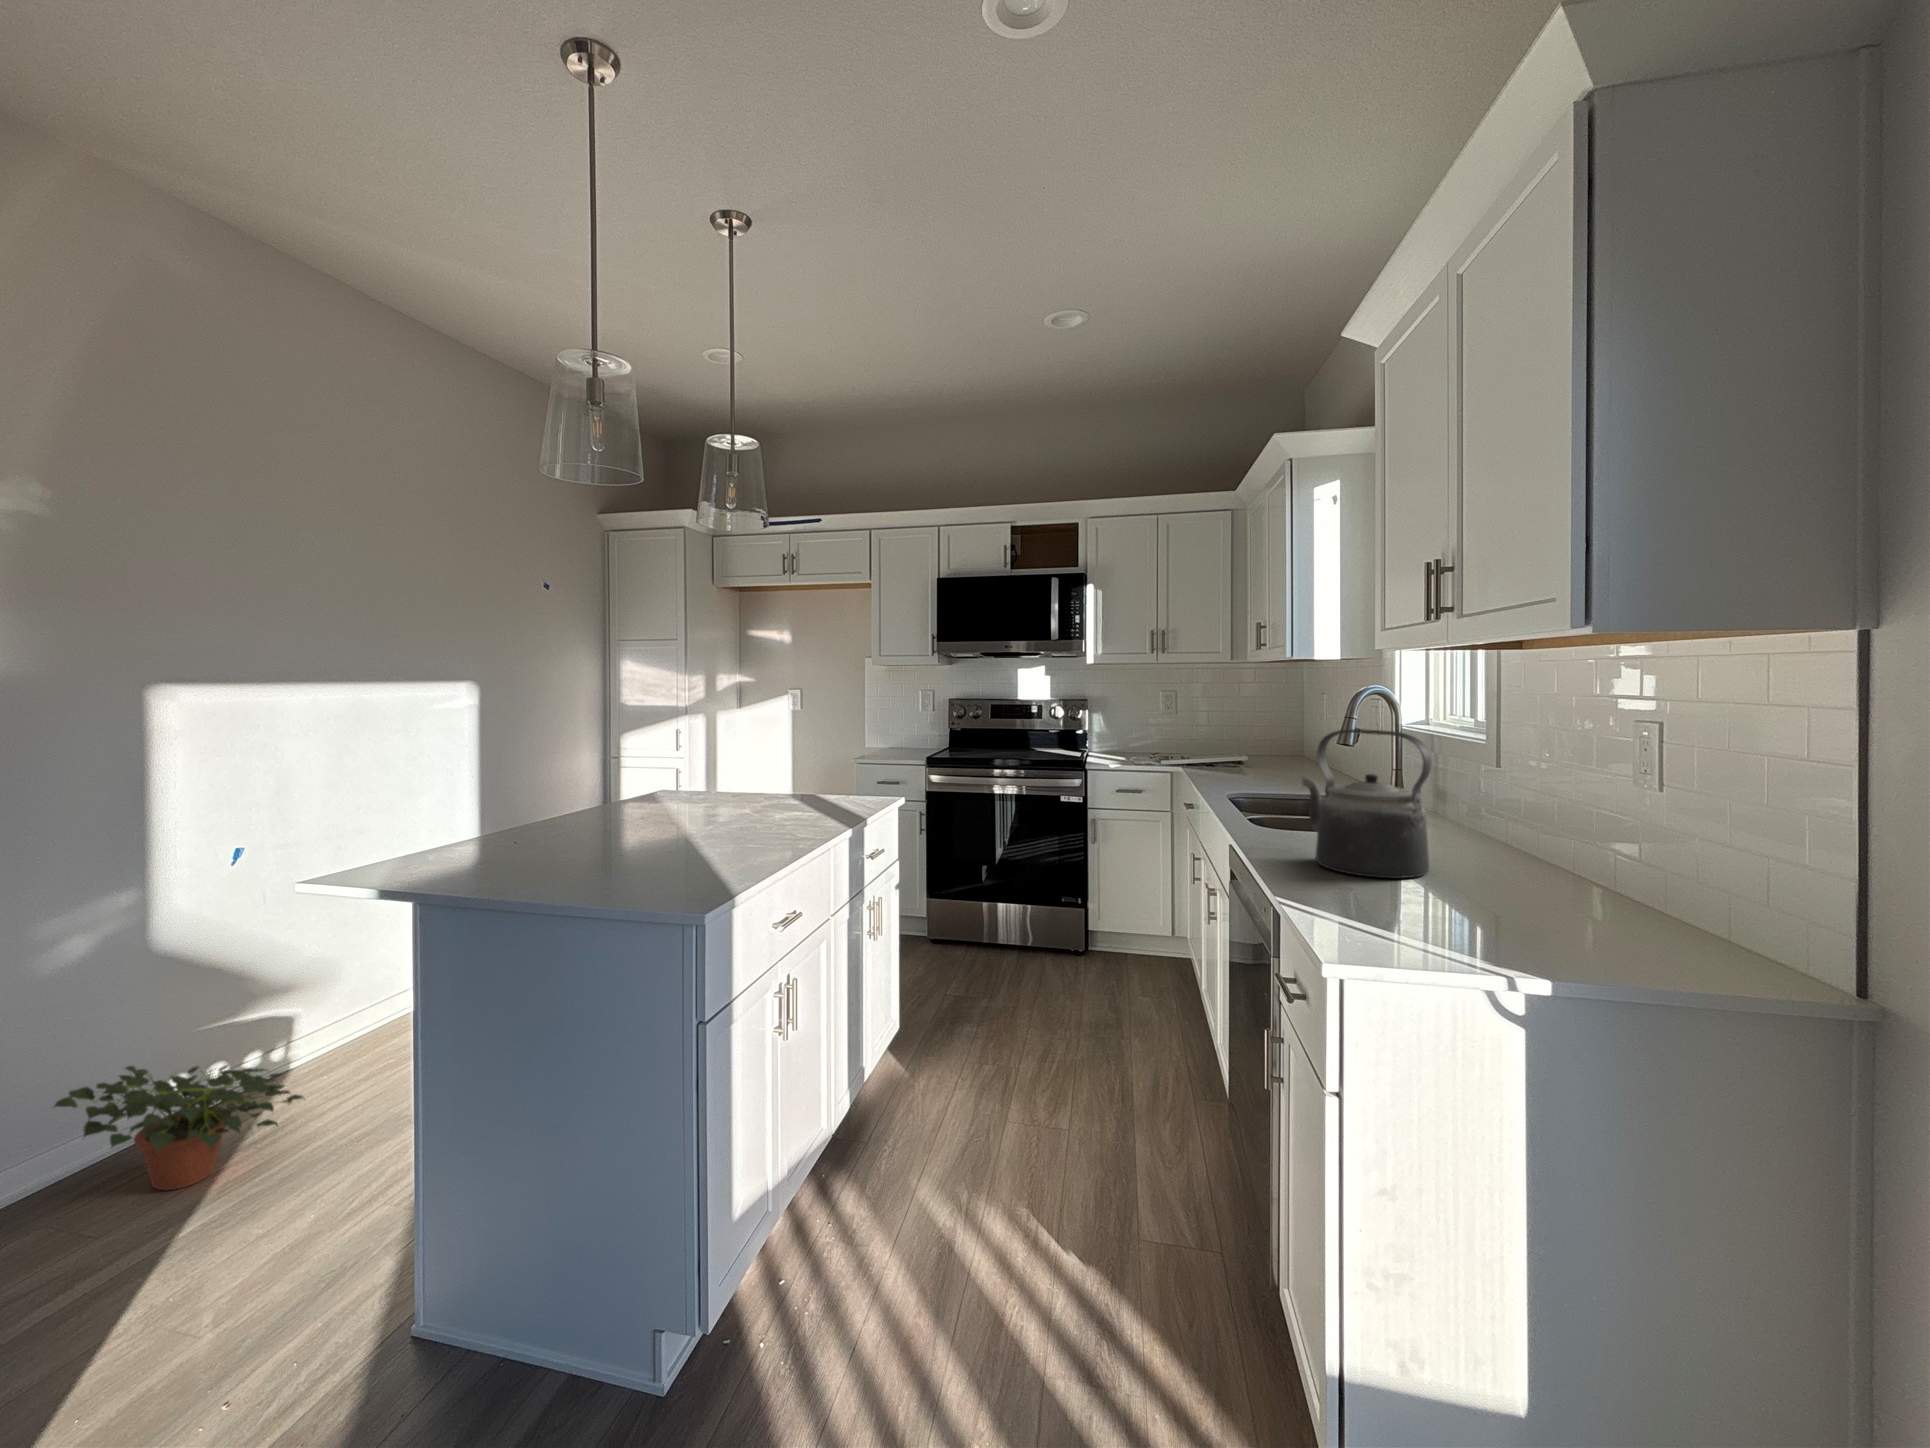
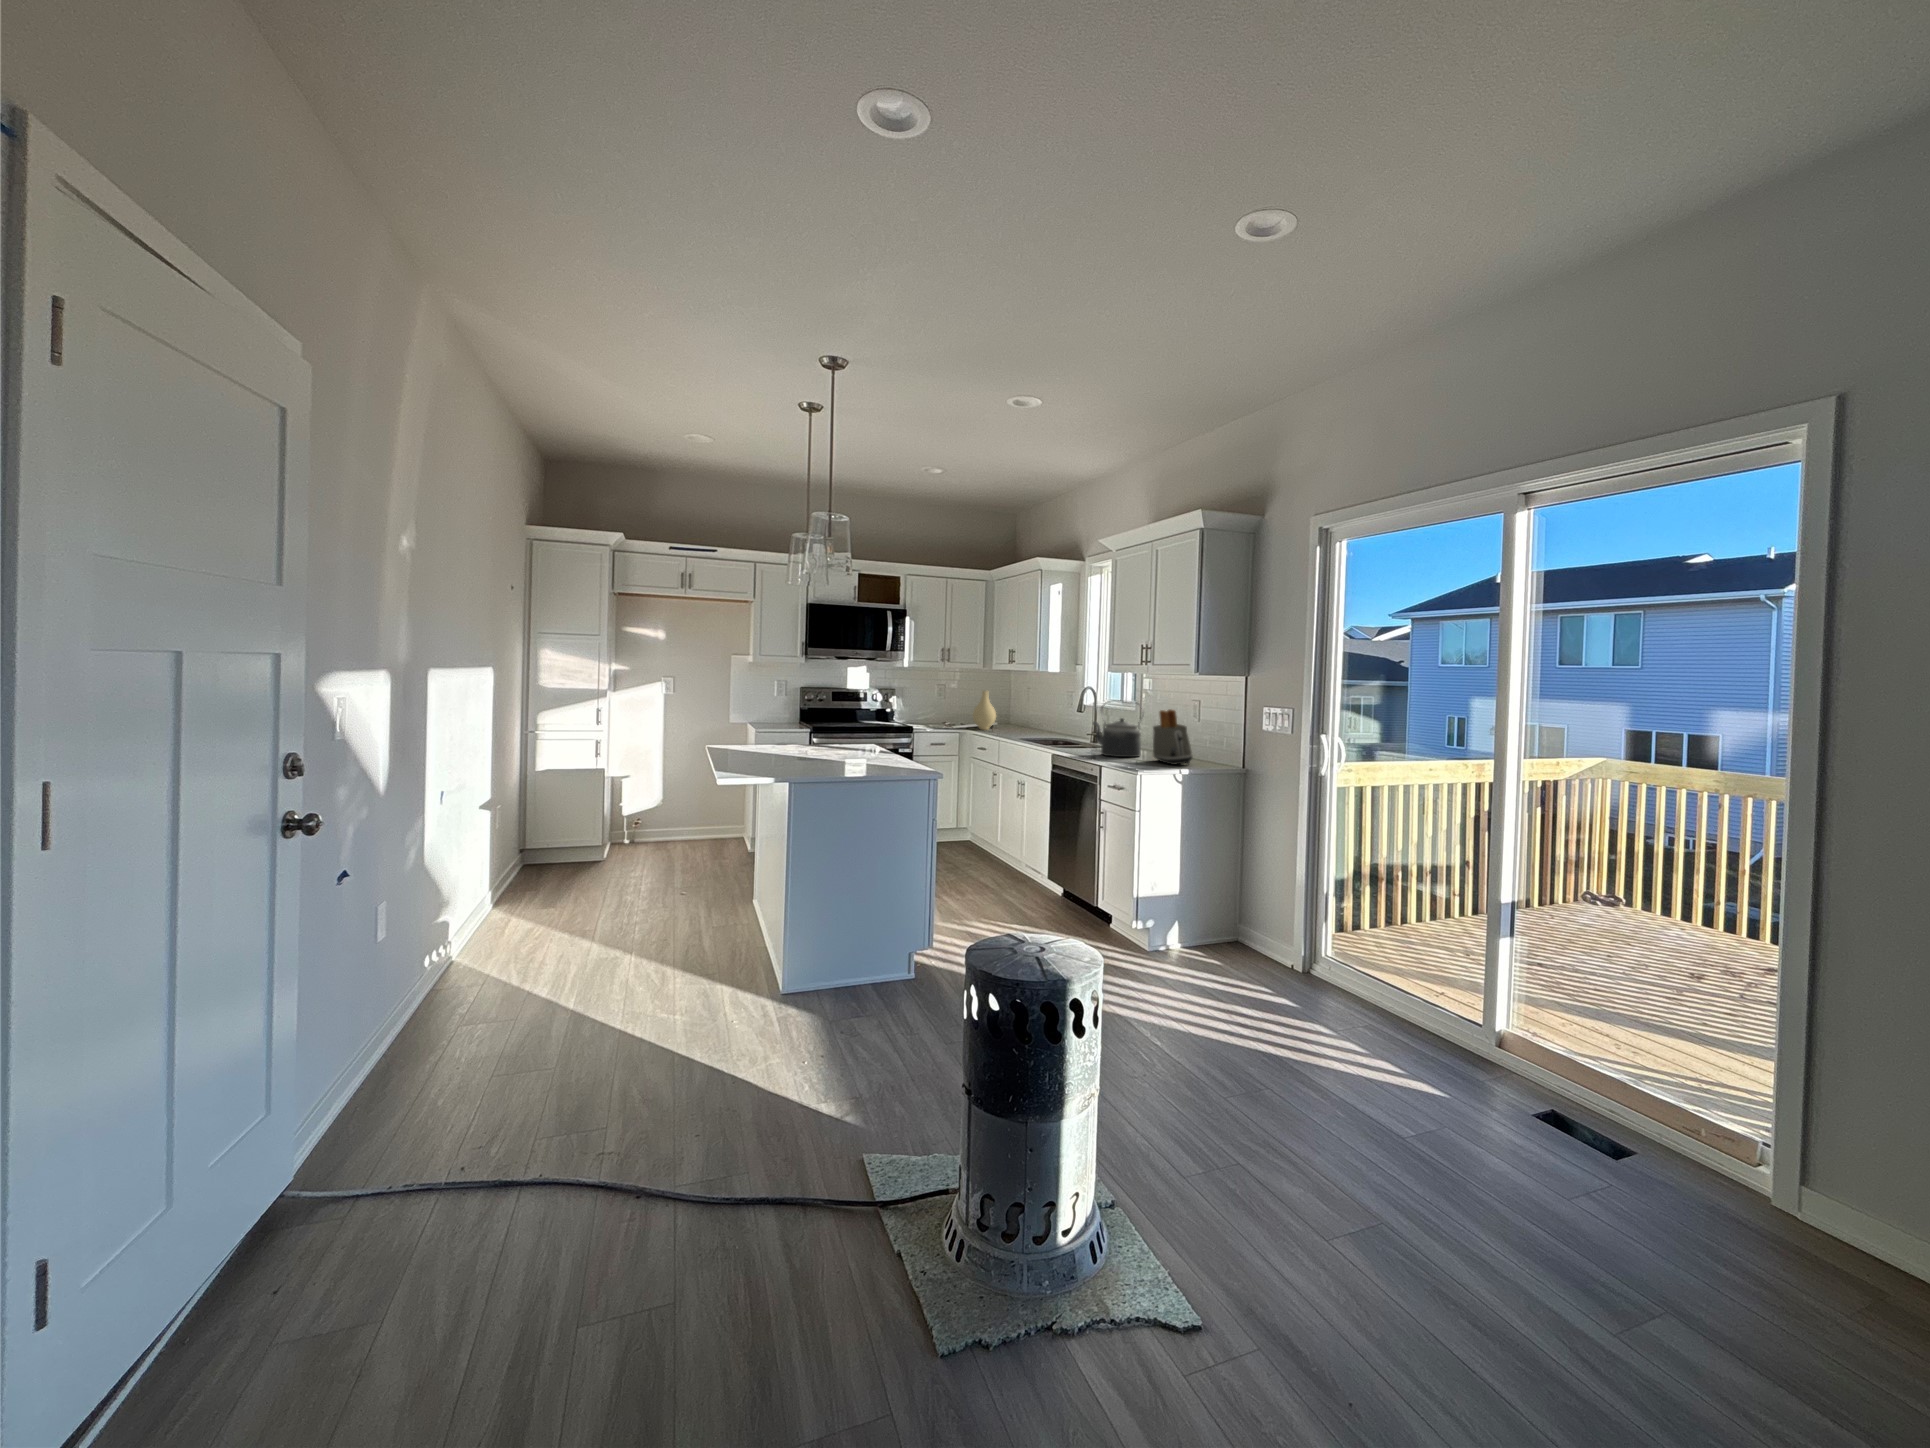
vase: none [1207,699,1252,767] -> present [973,691,996,730]
toaster: none [1429,761,1546,939] -> present [1153,709,1193,765]
potted plant: present [54,1065,303,1190] -> none [406,933,564,1007]

